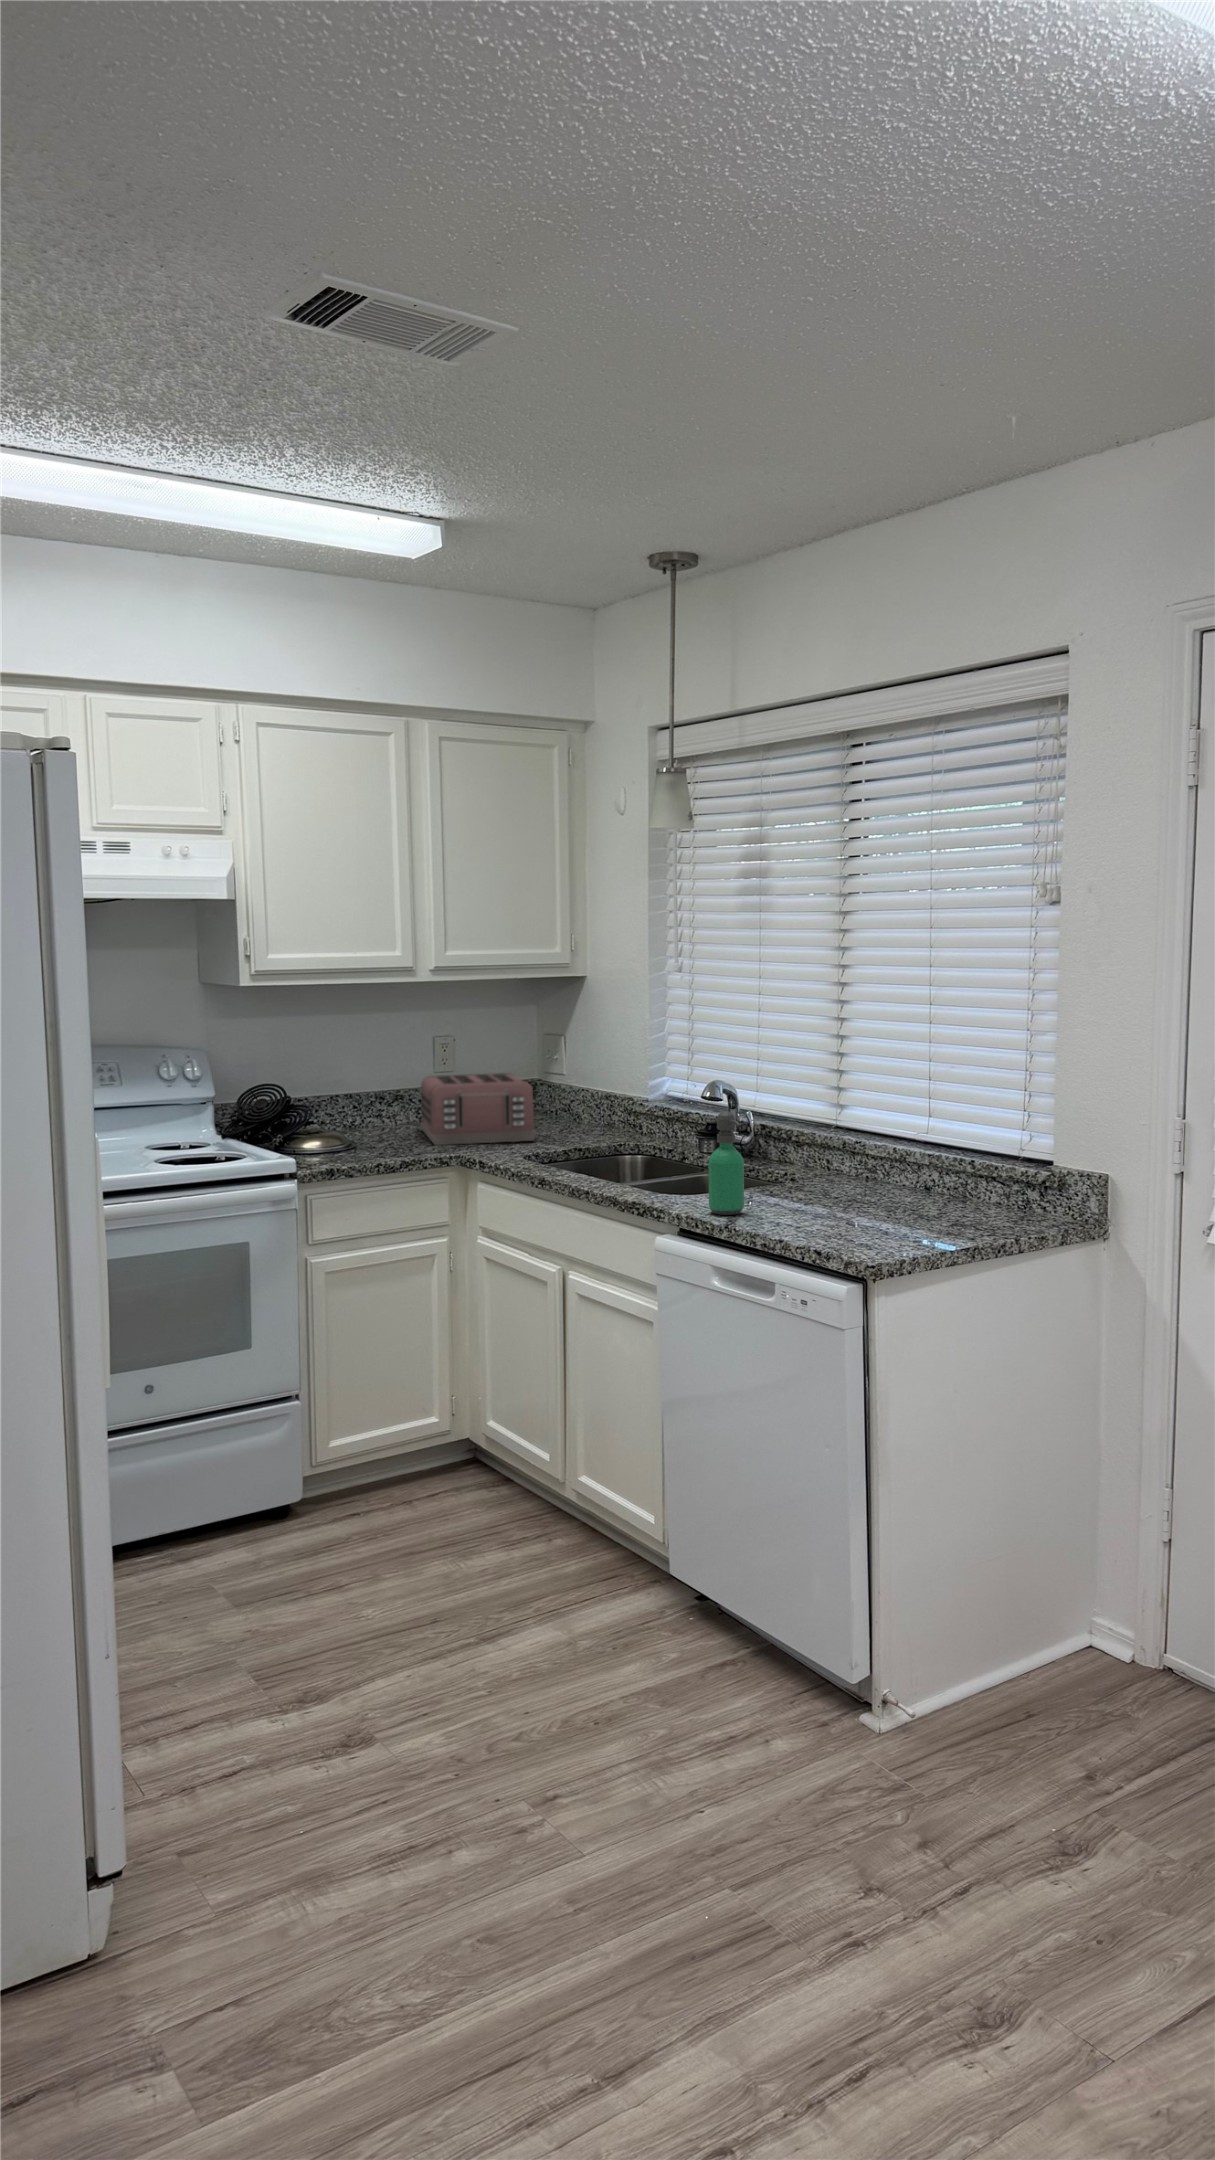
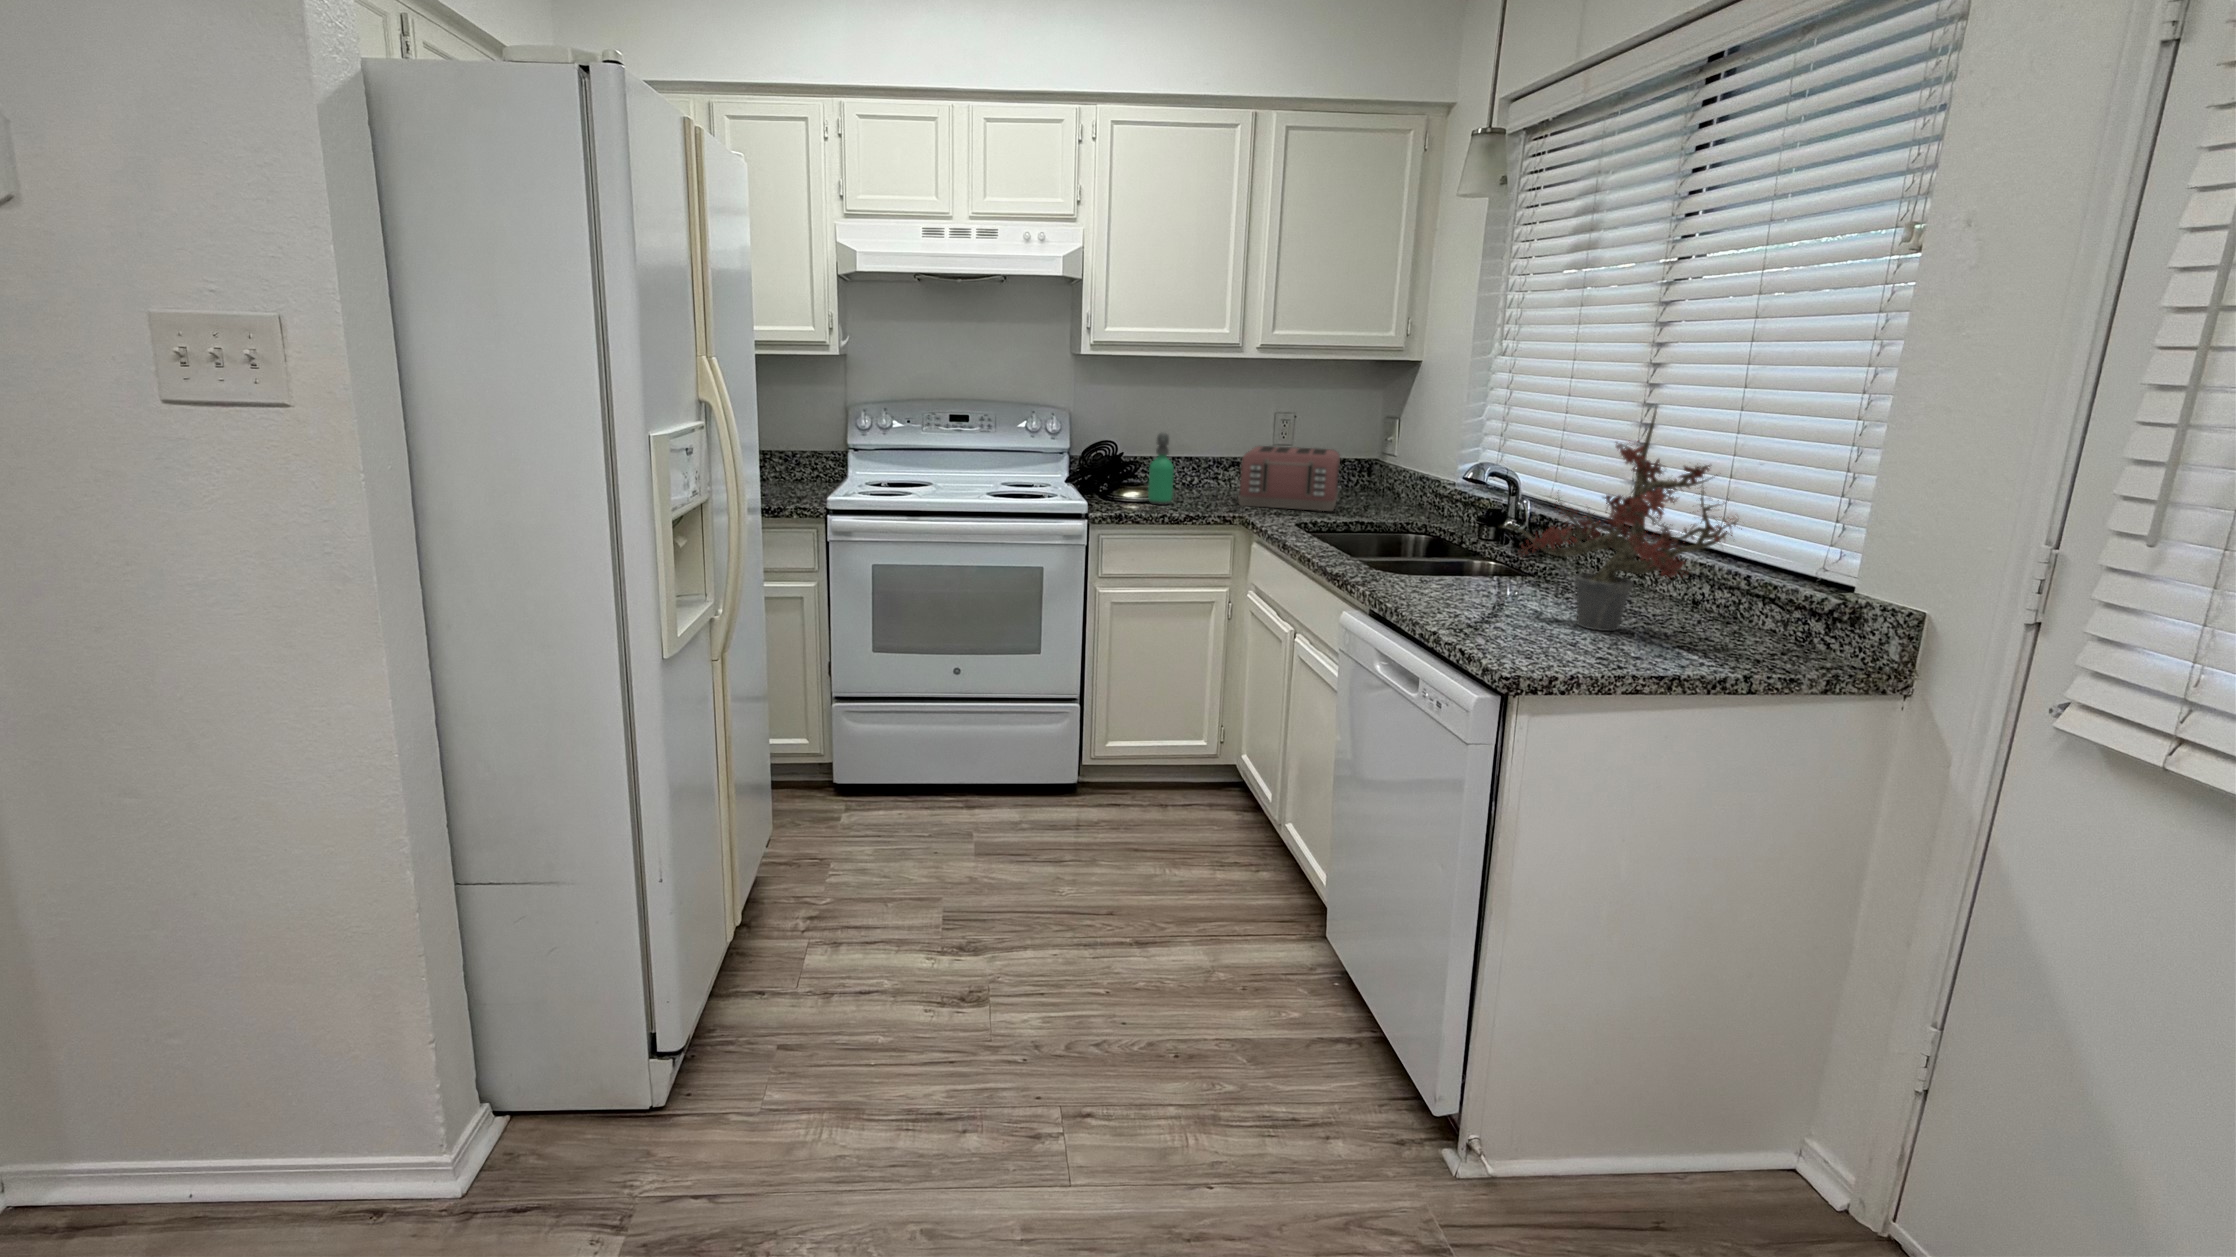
potted plant: none [794,1029,984,1223] -> present [1506,407,1742,631]
soap dispenser: present [709,1111,744,1215] -> present [1148,433,1174,504]

